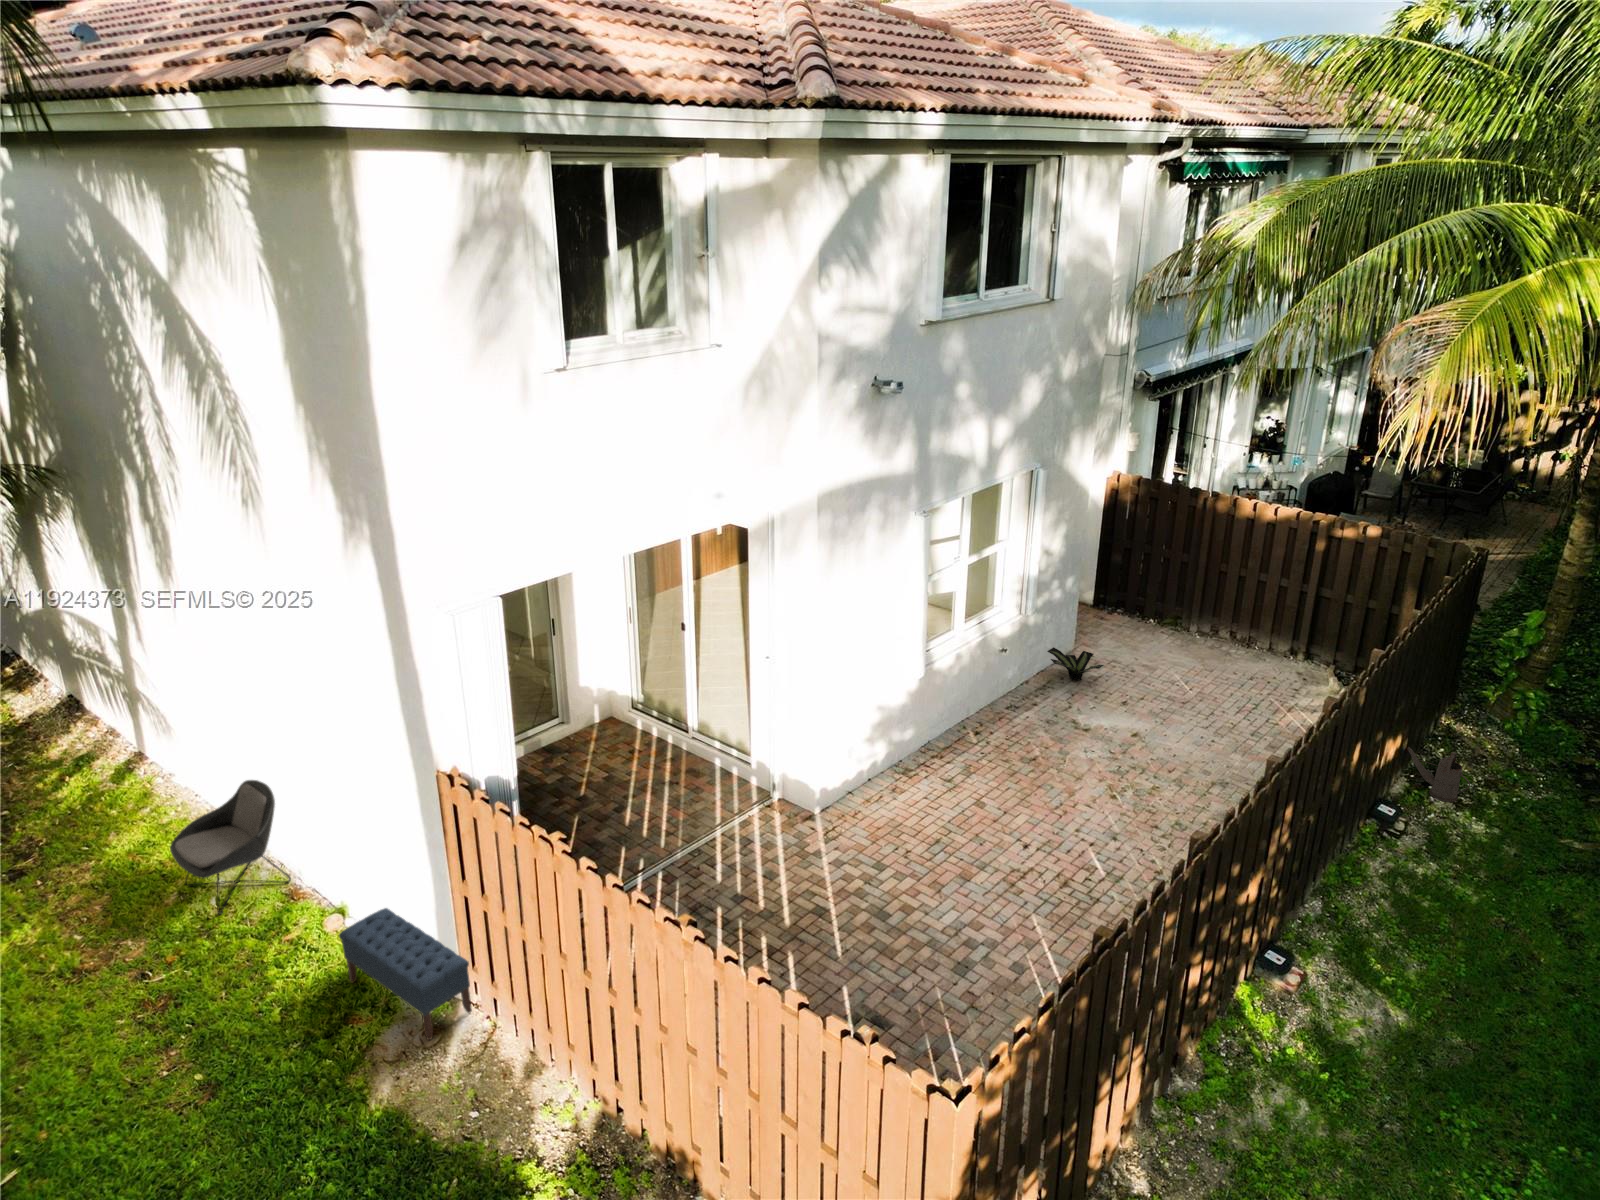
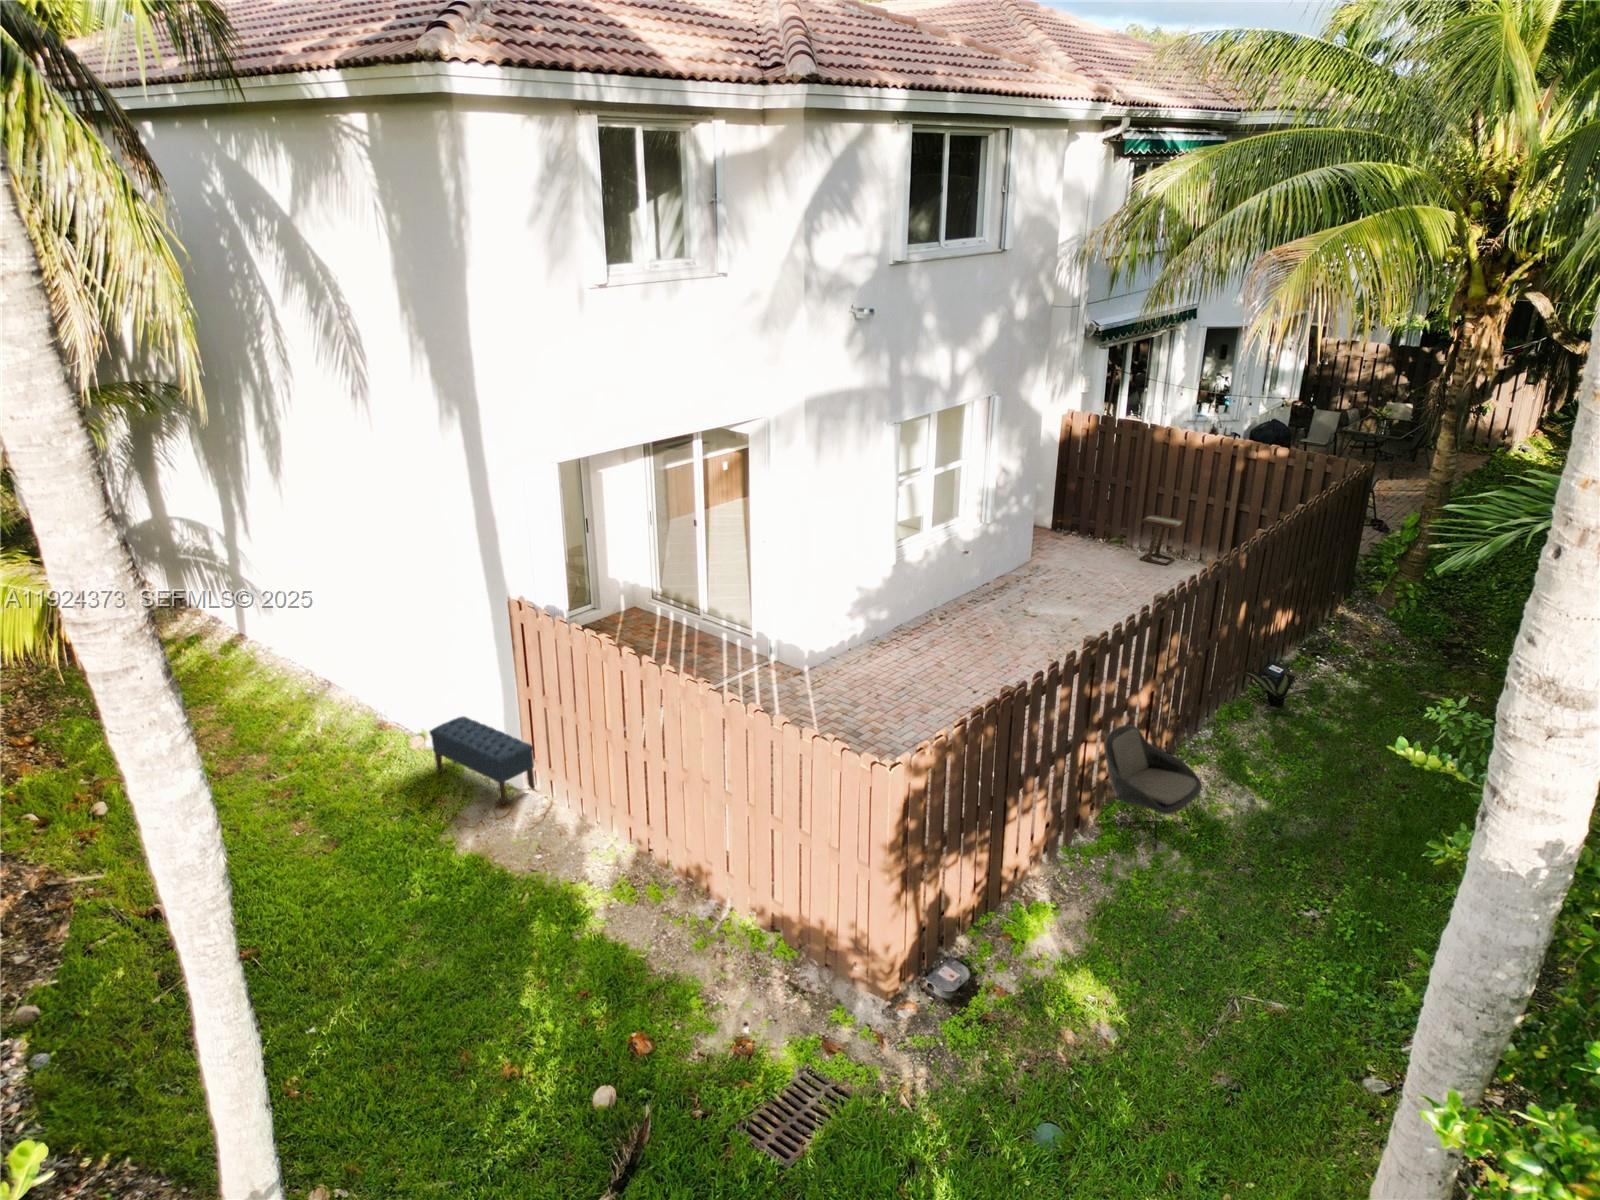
side table: none [1197,595,1249,660] -> present [1140,515,1184,565]
potted plant: present [1047,647,1104,680] -> present [1243,668,1311,706]
watering can: present [1408,747,1470,802] -> none [1299,618,1348,661]
lounge chair: present [170,780,291,915] -> present [1093,725,1202,851]

